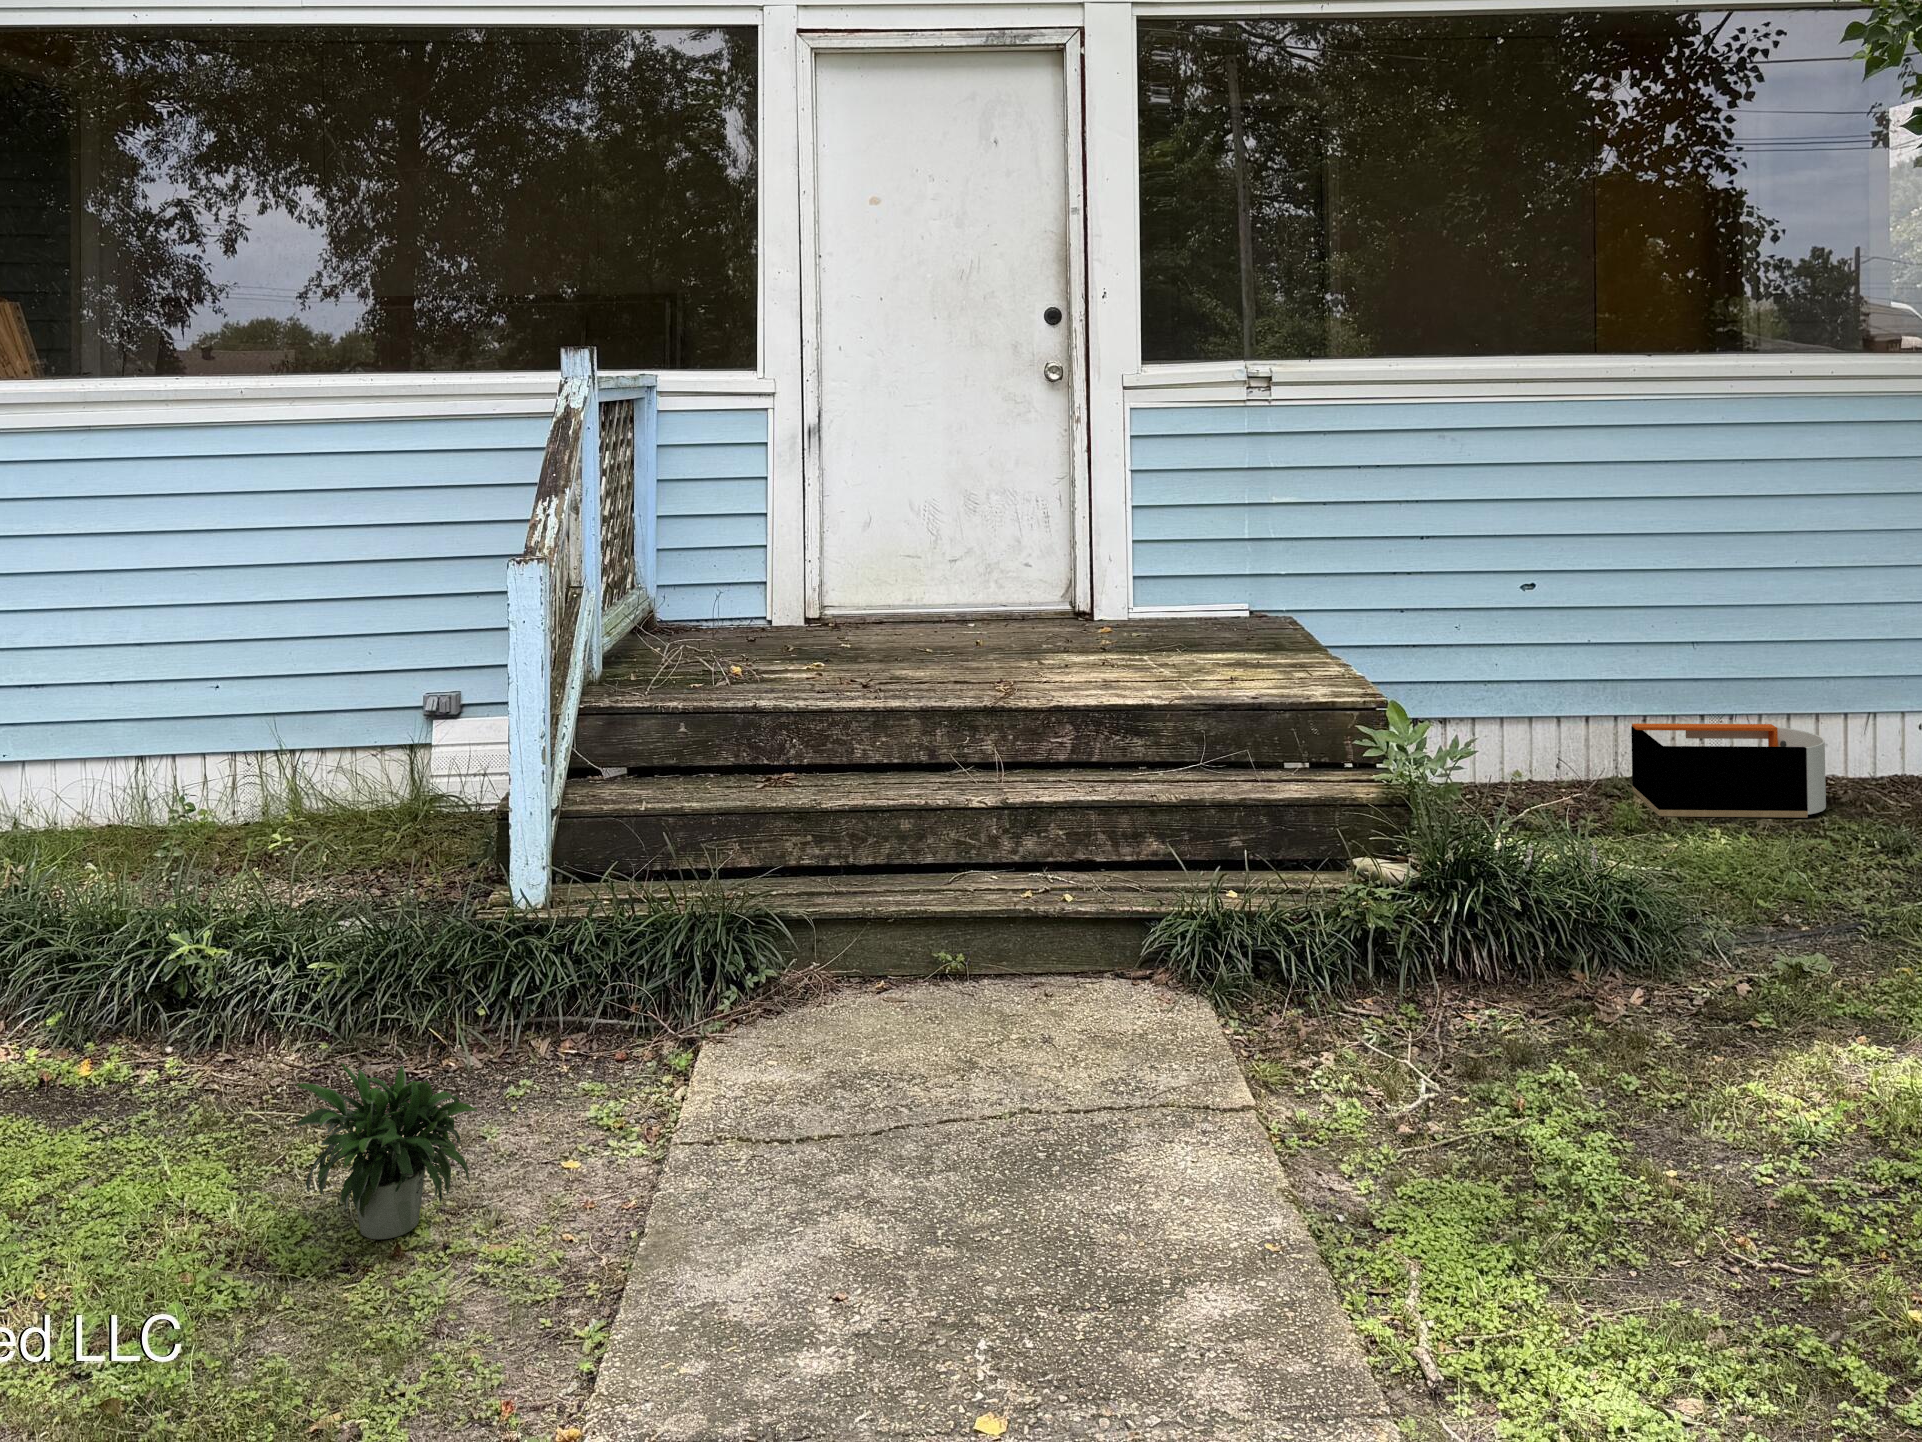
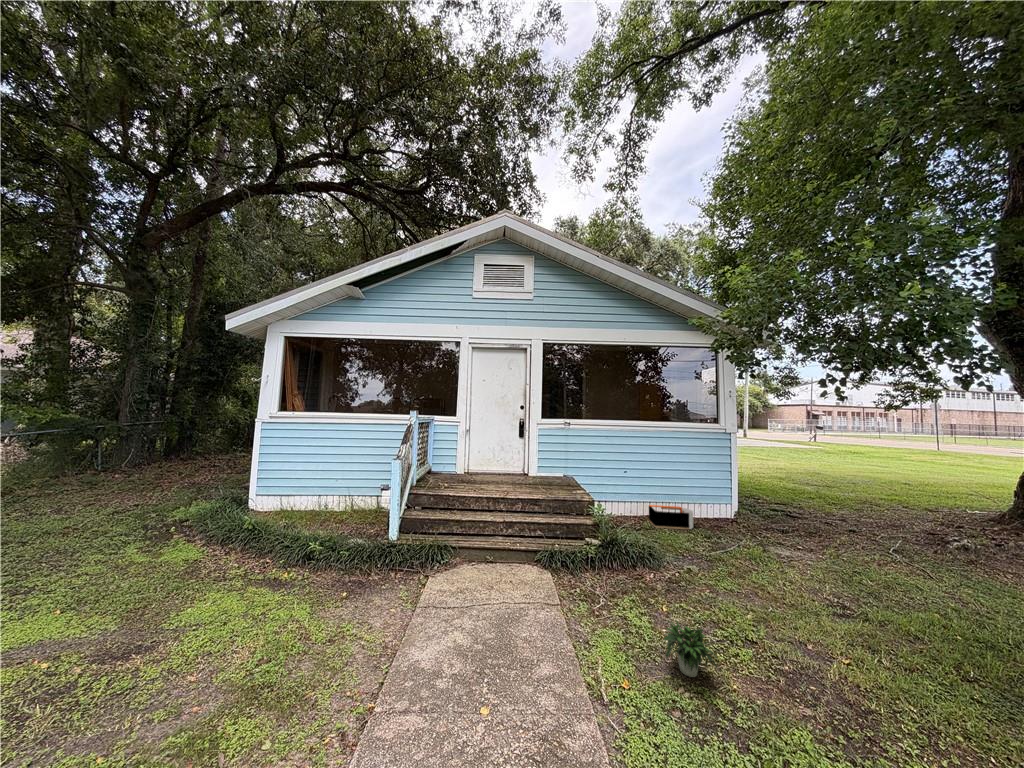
potted plant: present [268,1063,477,1239] -> present [660,622,717,677]

